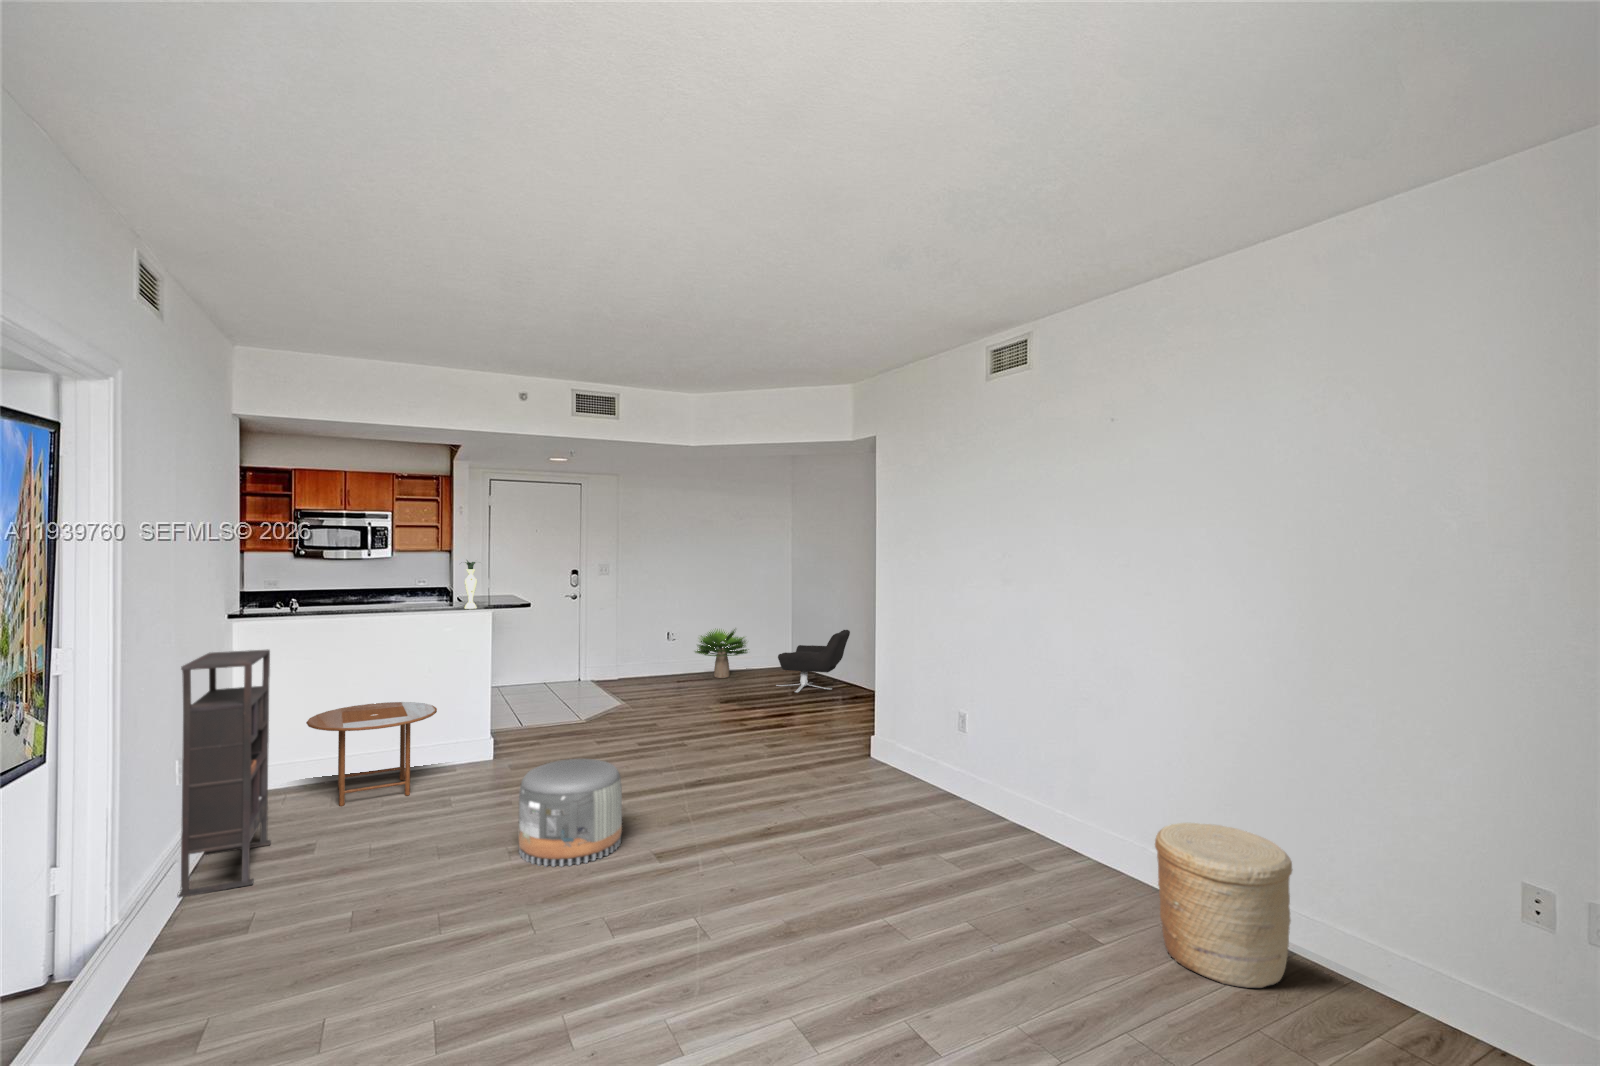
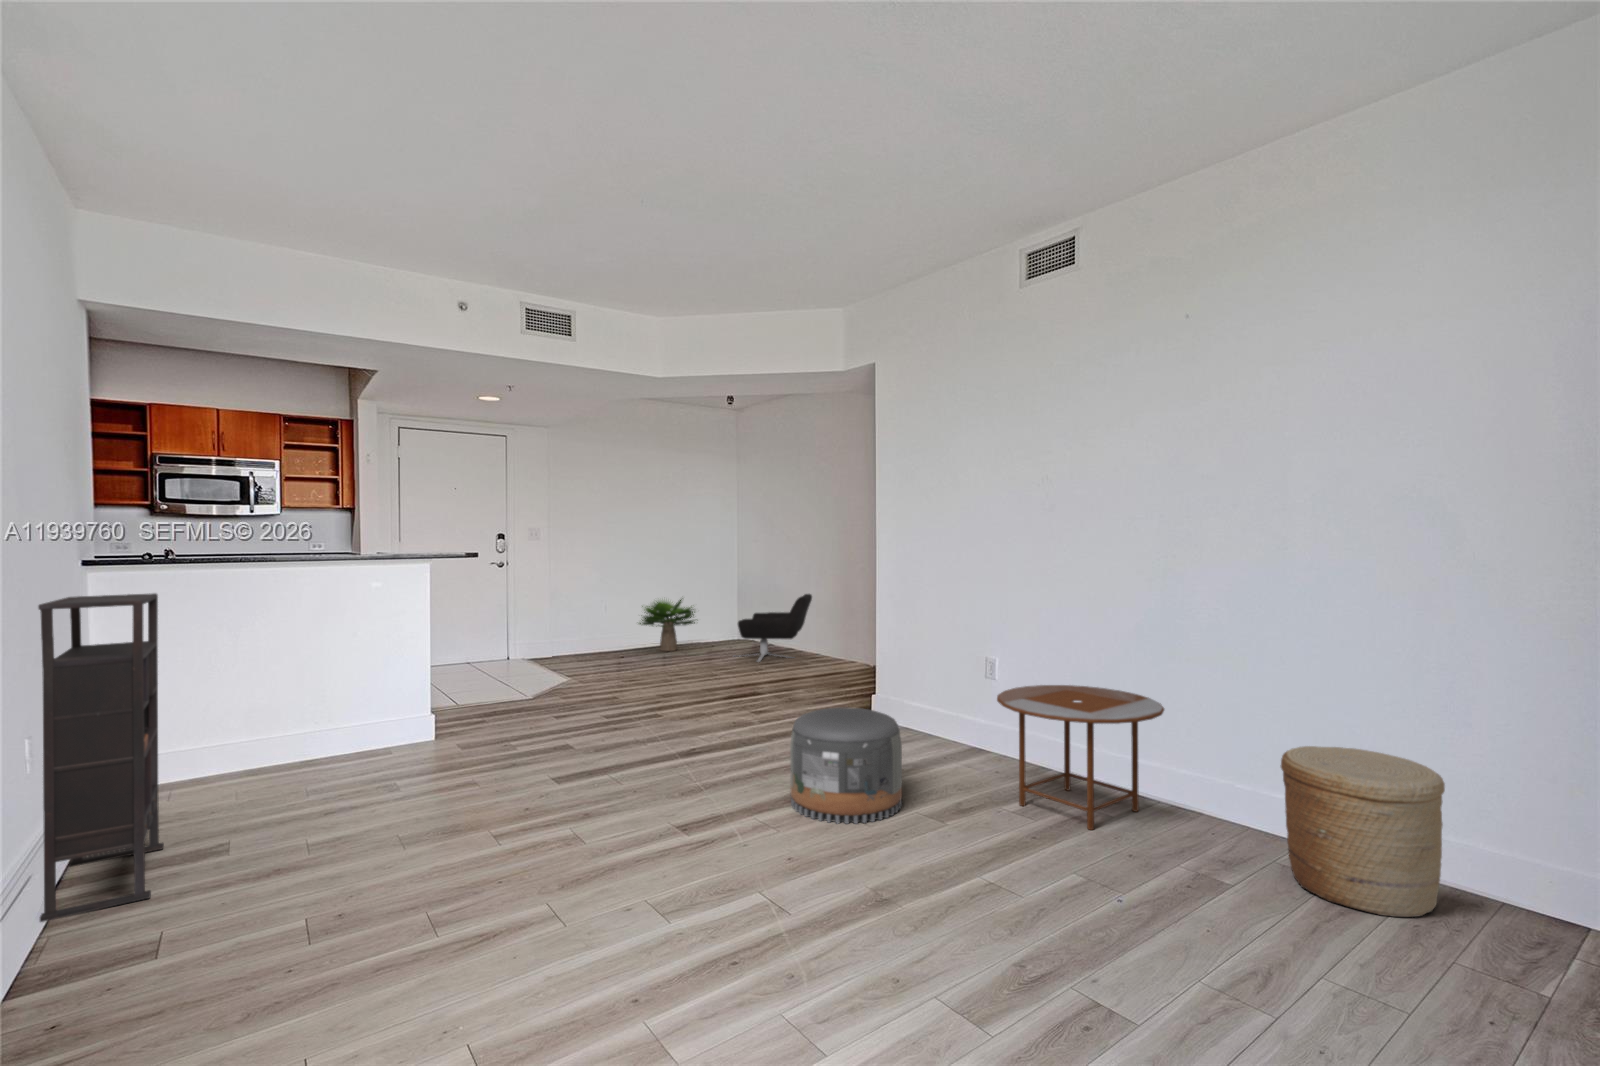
vase: present [464,561,477,609] -> none [387,499,417,559]
side table: present [306,702,437,806] -> present [997,685,1164,830]
pouf: present [519,759,622,867] -> present [790,707,902,824]

